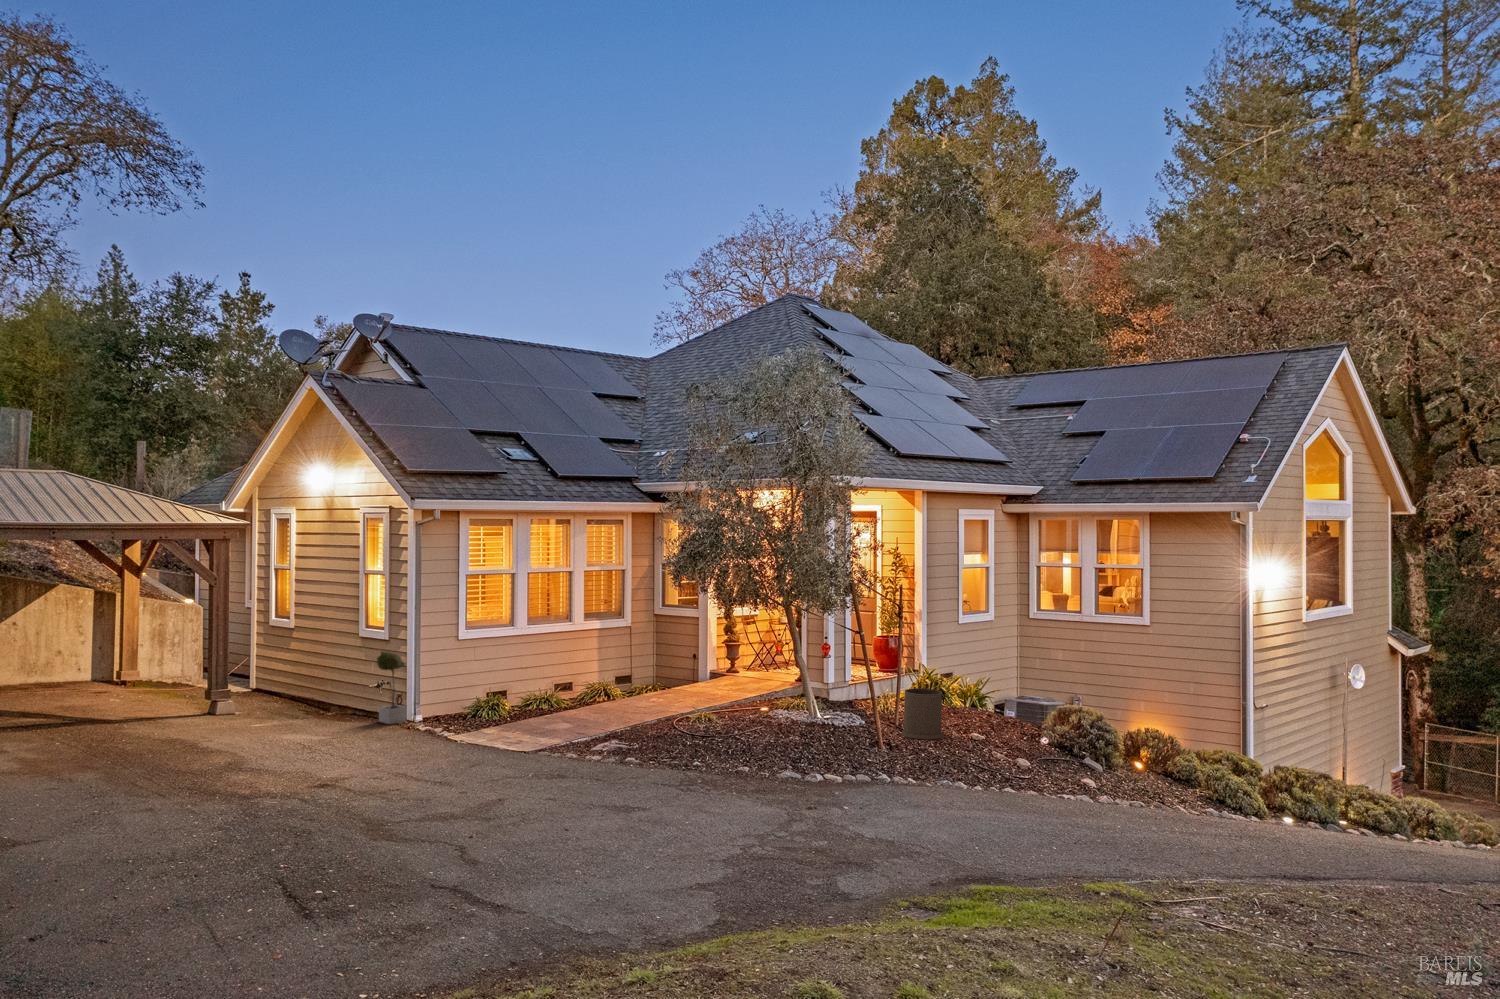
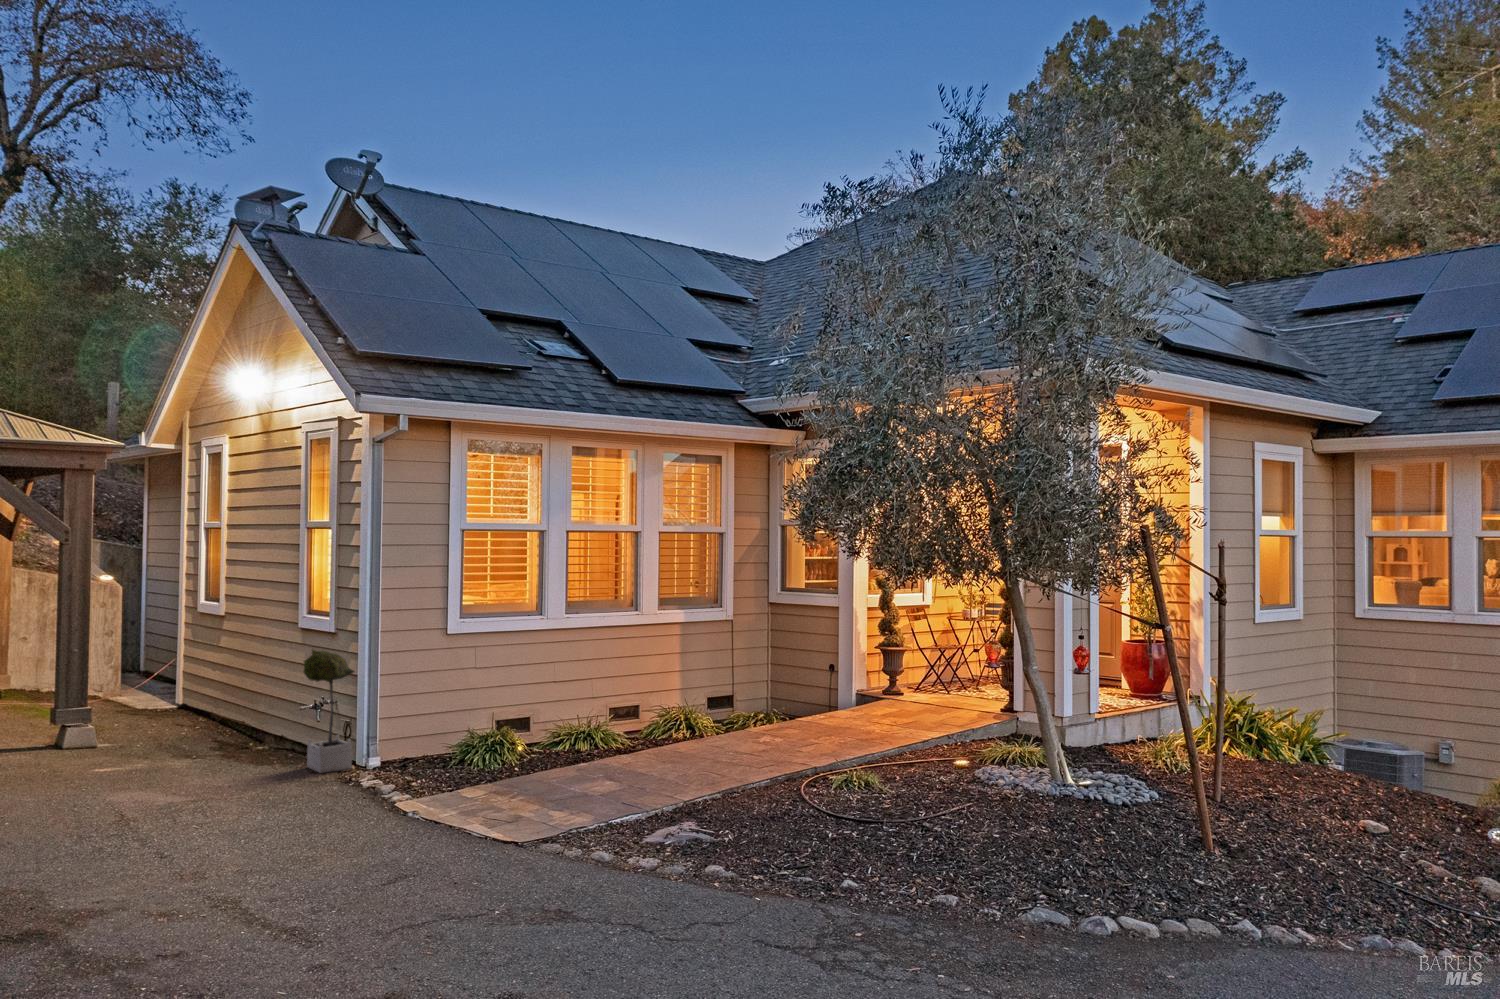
trash can: present [902,688,944,739] -> none [1225,734,1311,833]

